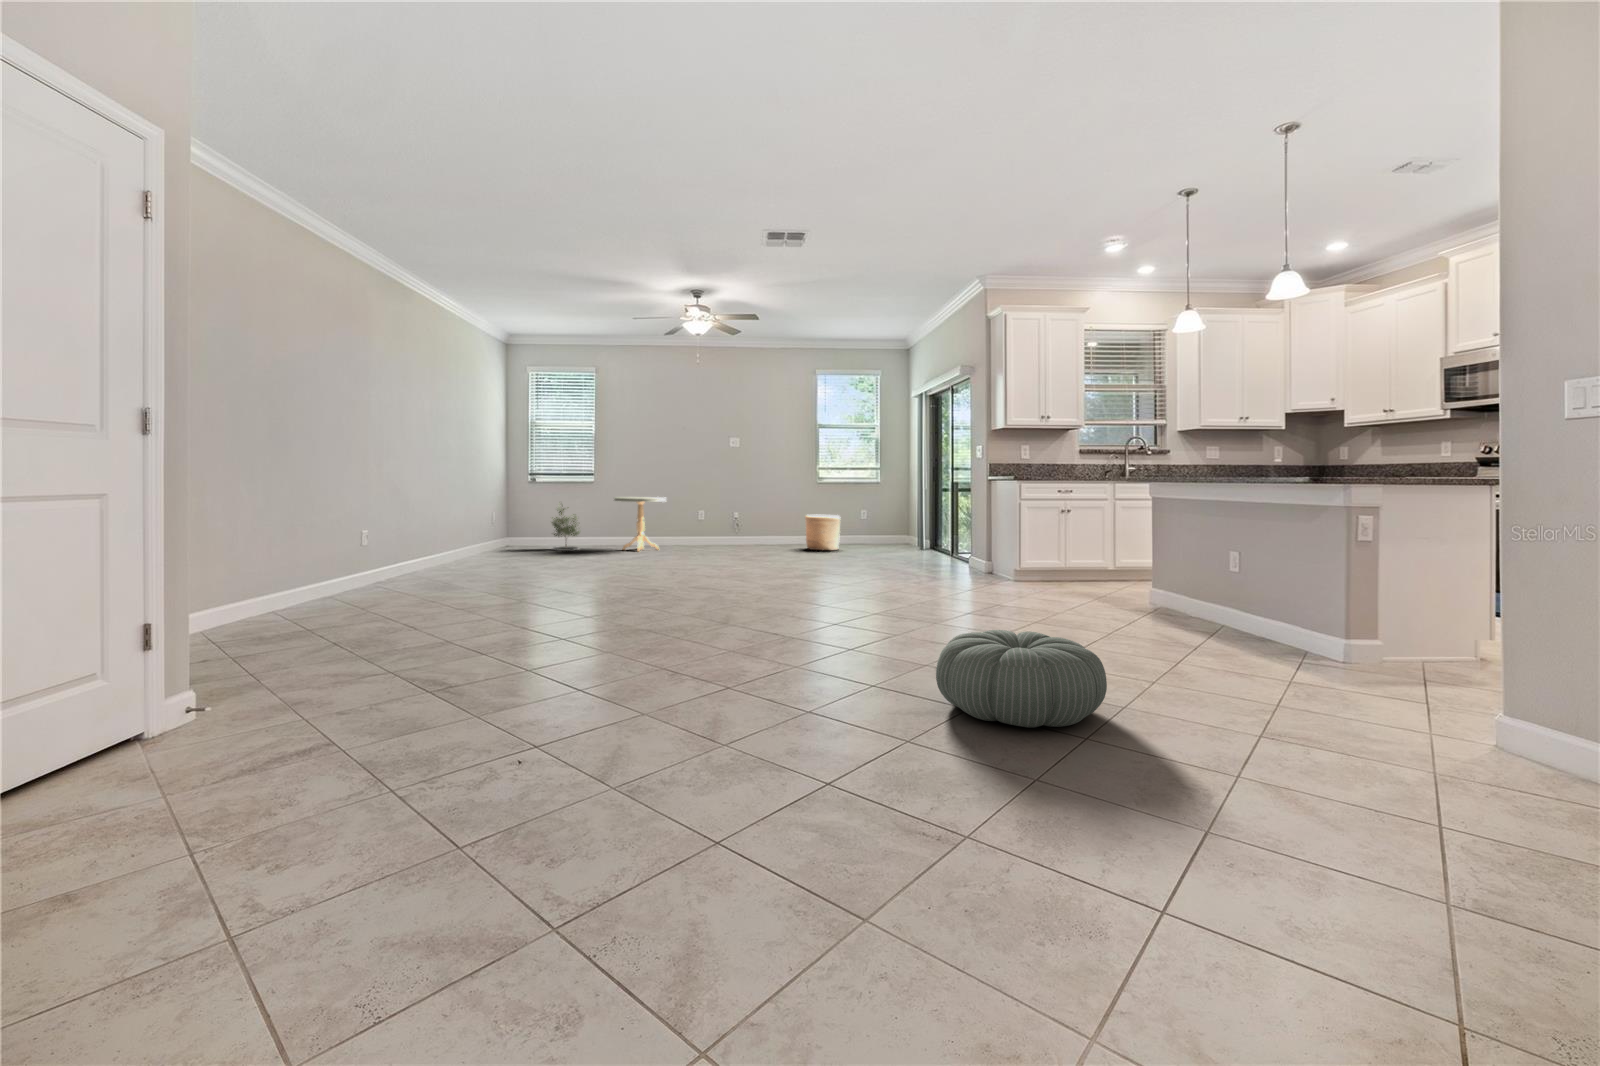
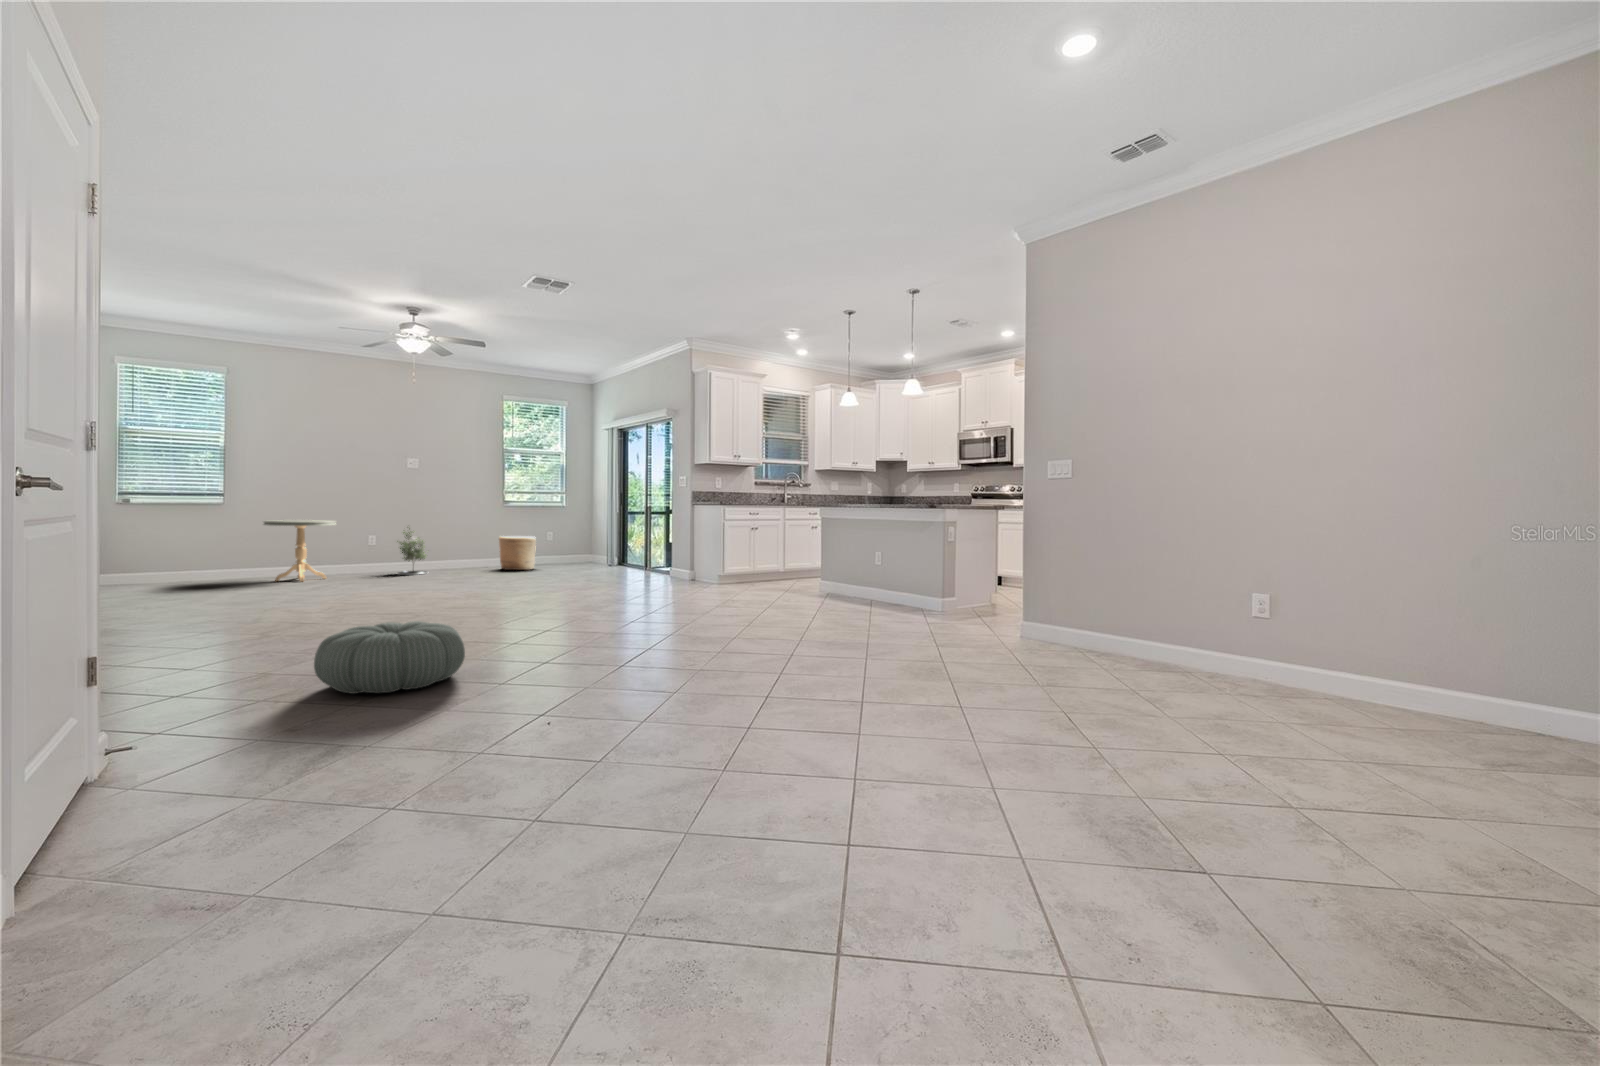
potted tree: present [552,508,579,551] -> present [397,528,428,575]
pouf: present [936,630,1107,728] -> present [314,621,465,694]

